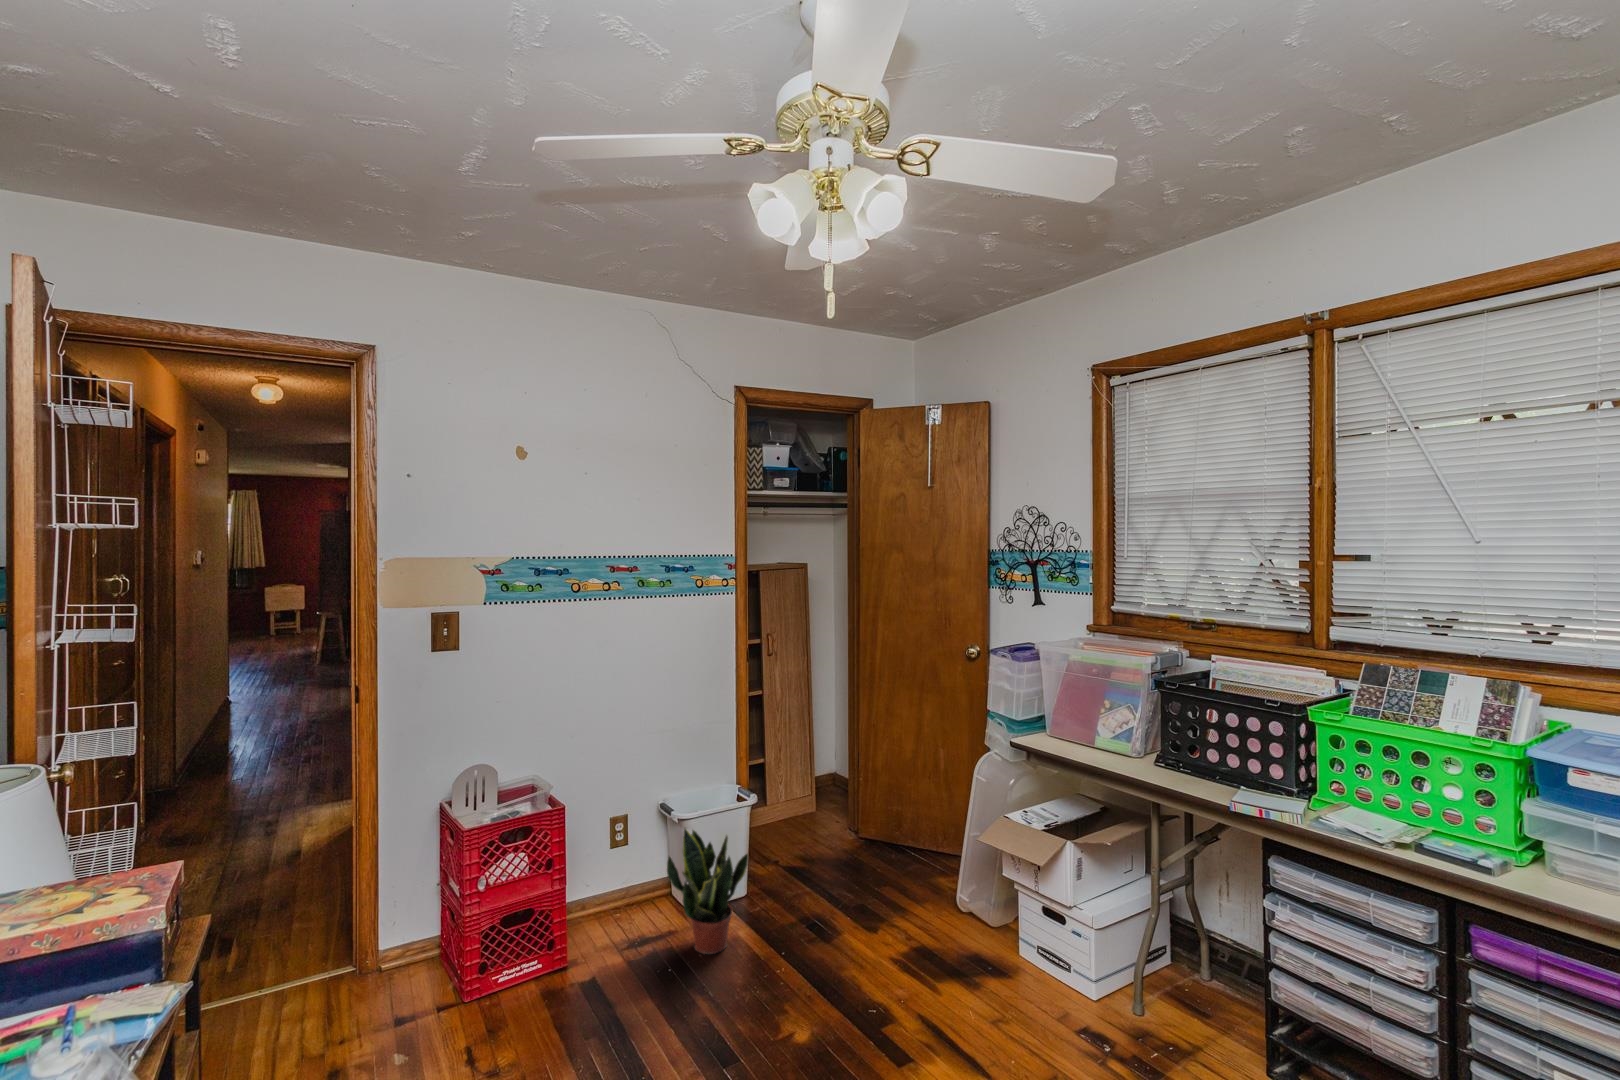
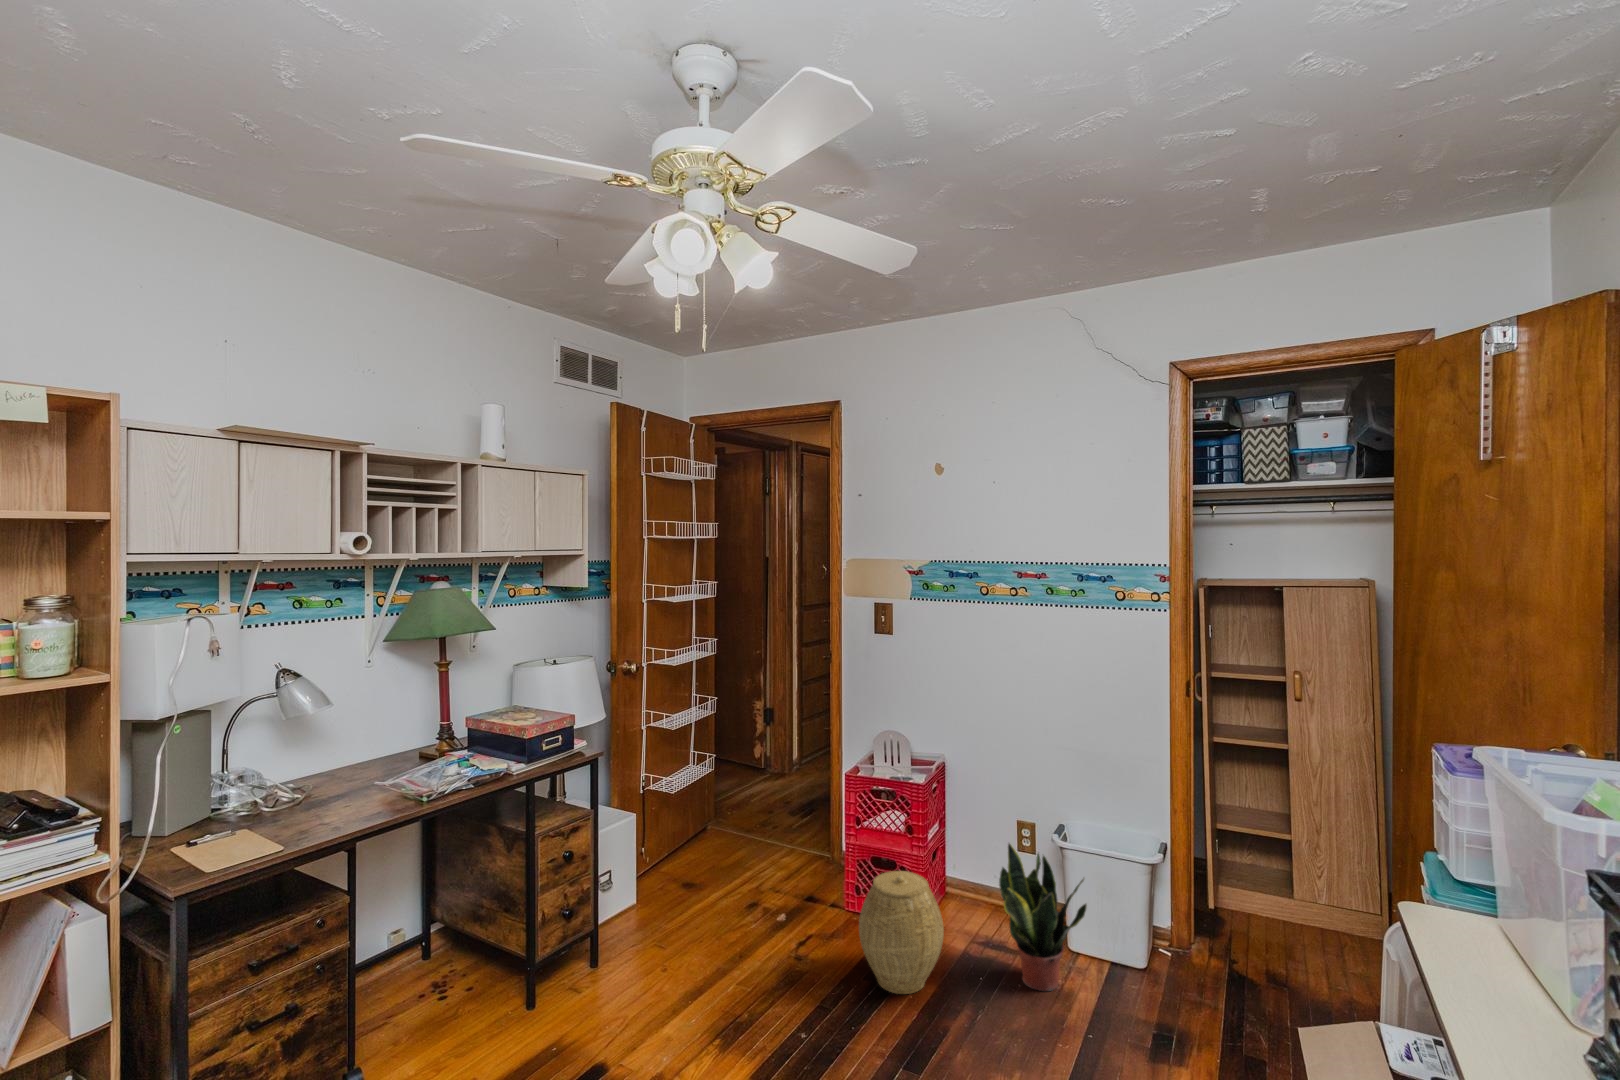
woven basket: none [572,897,669,1037] -> present [859,871,944,994]

